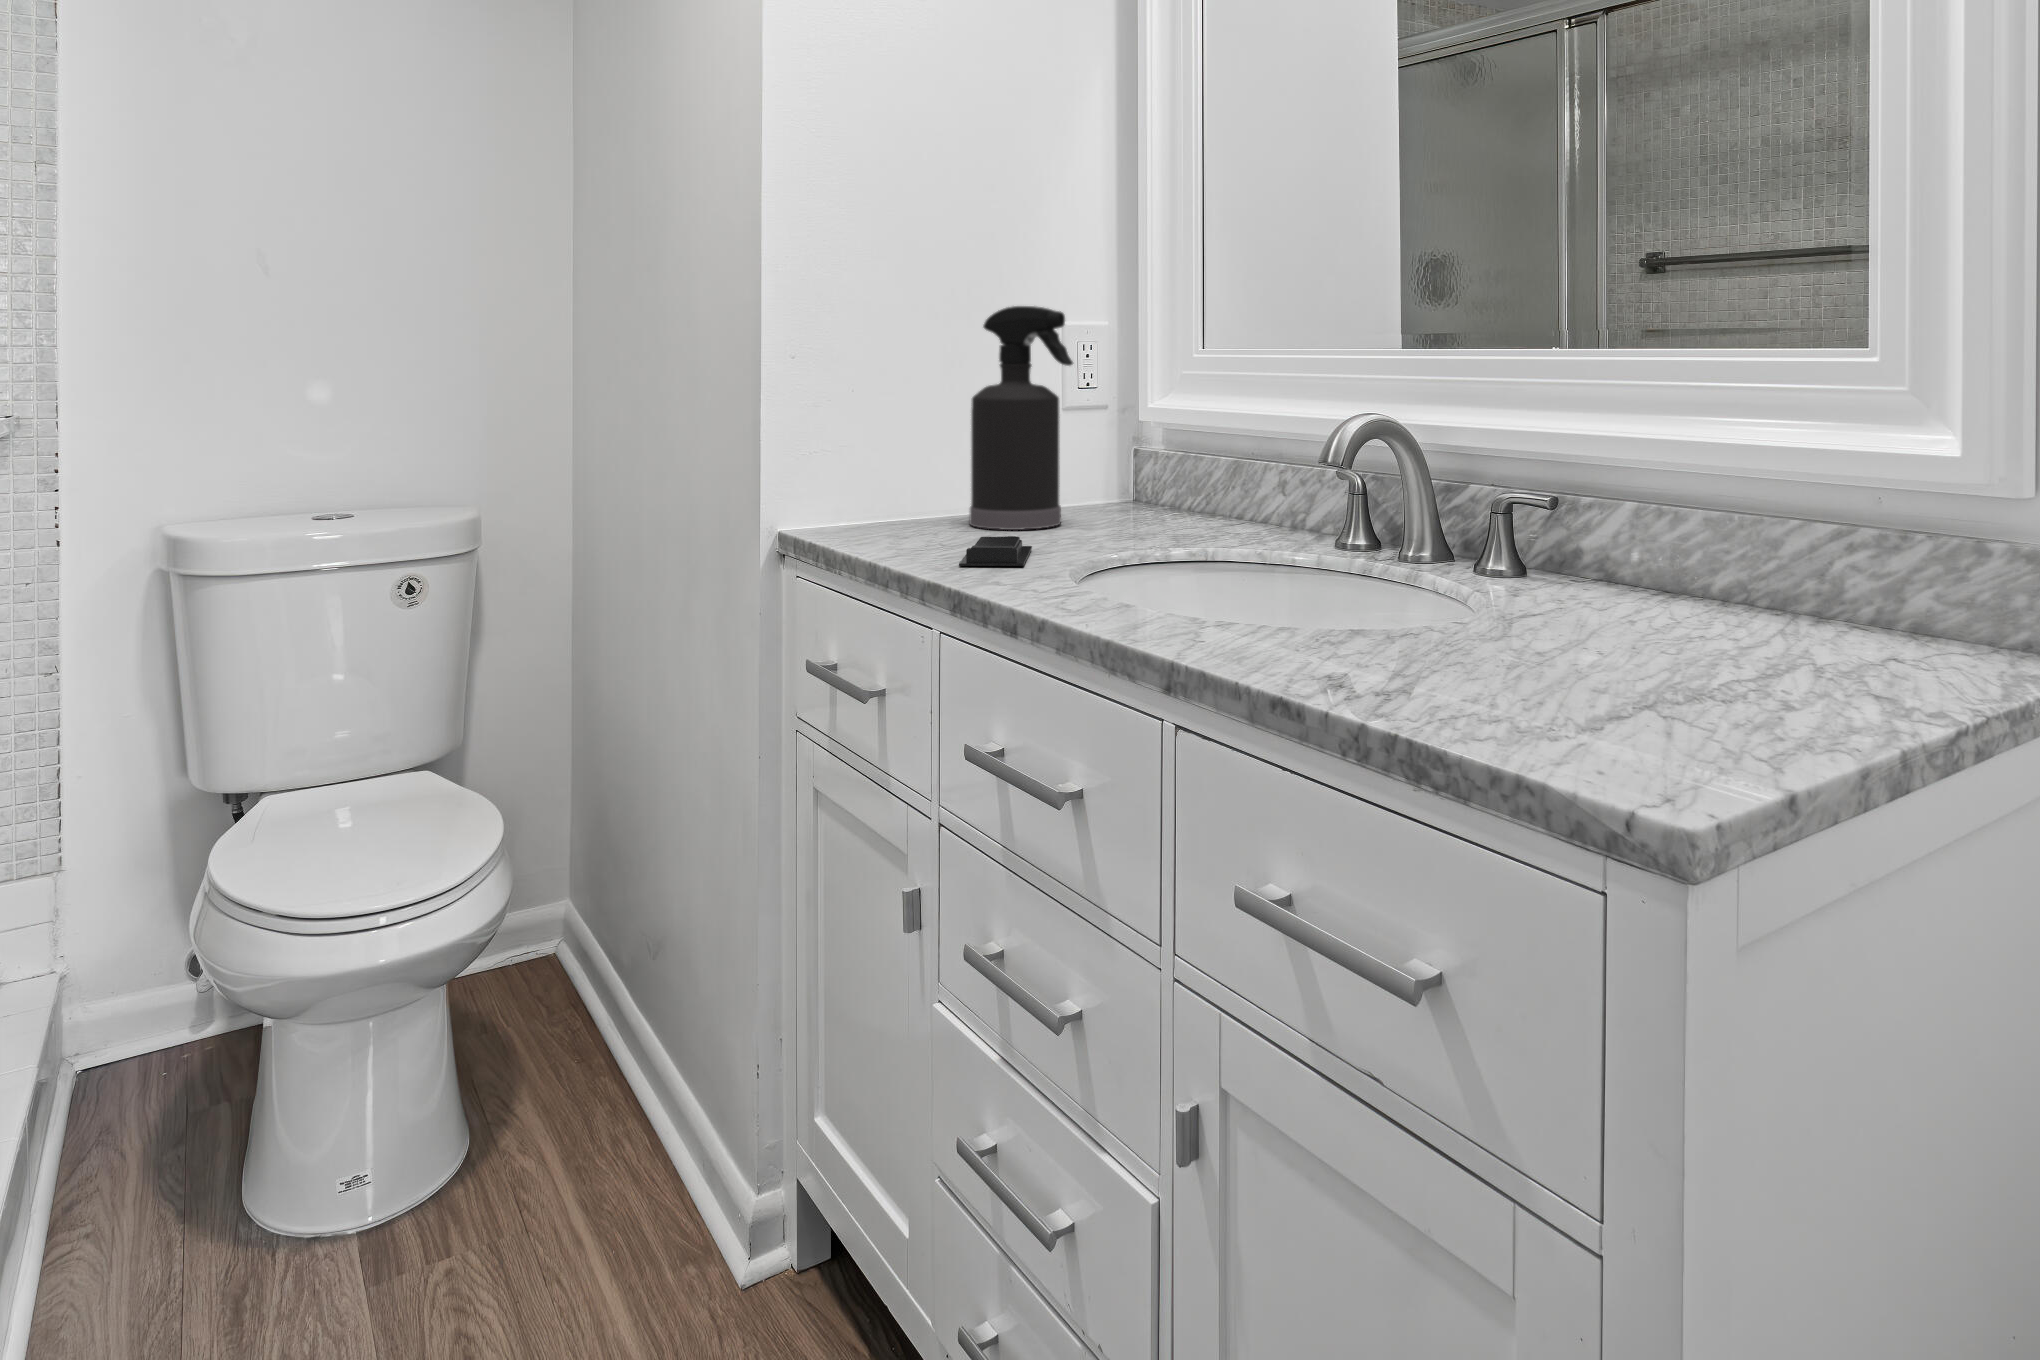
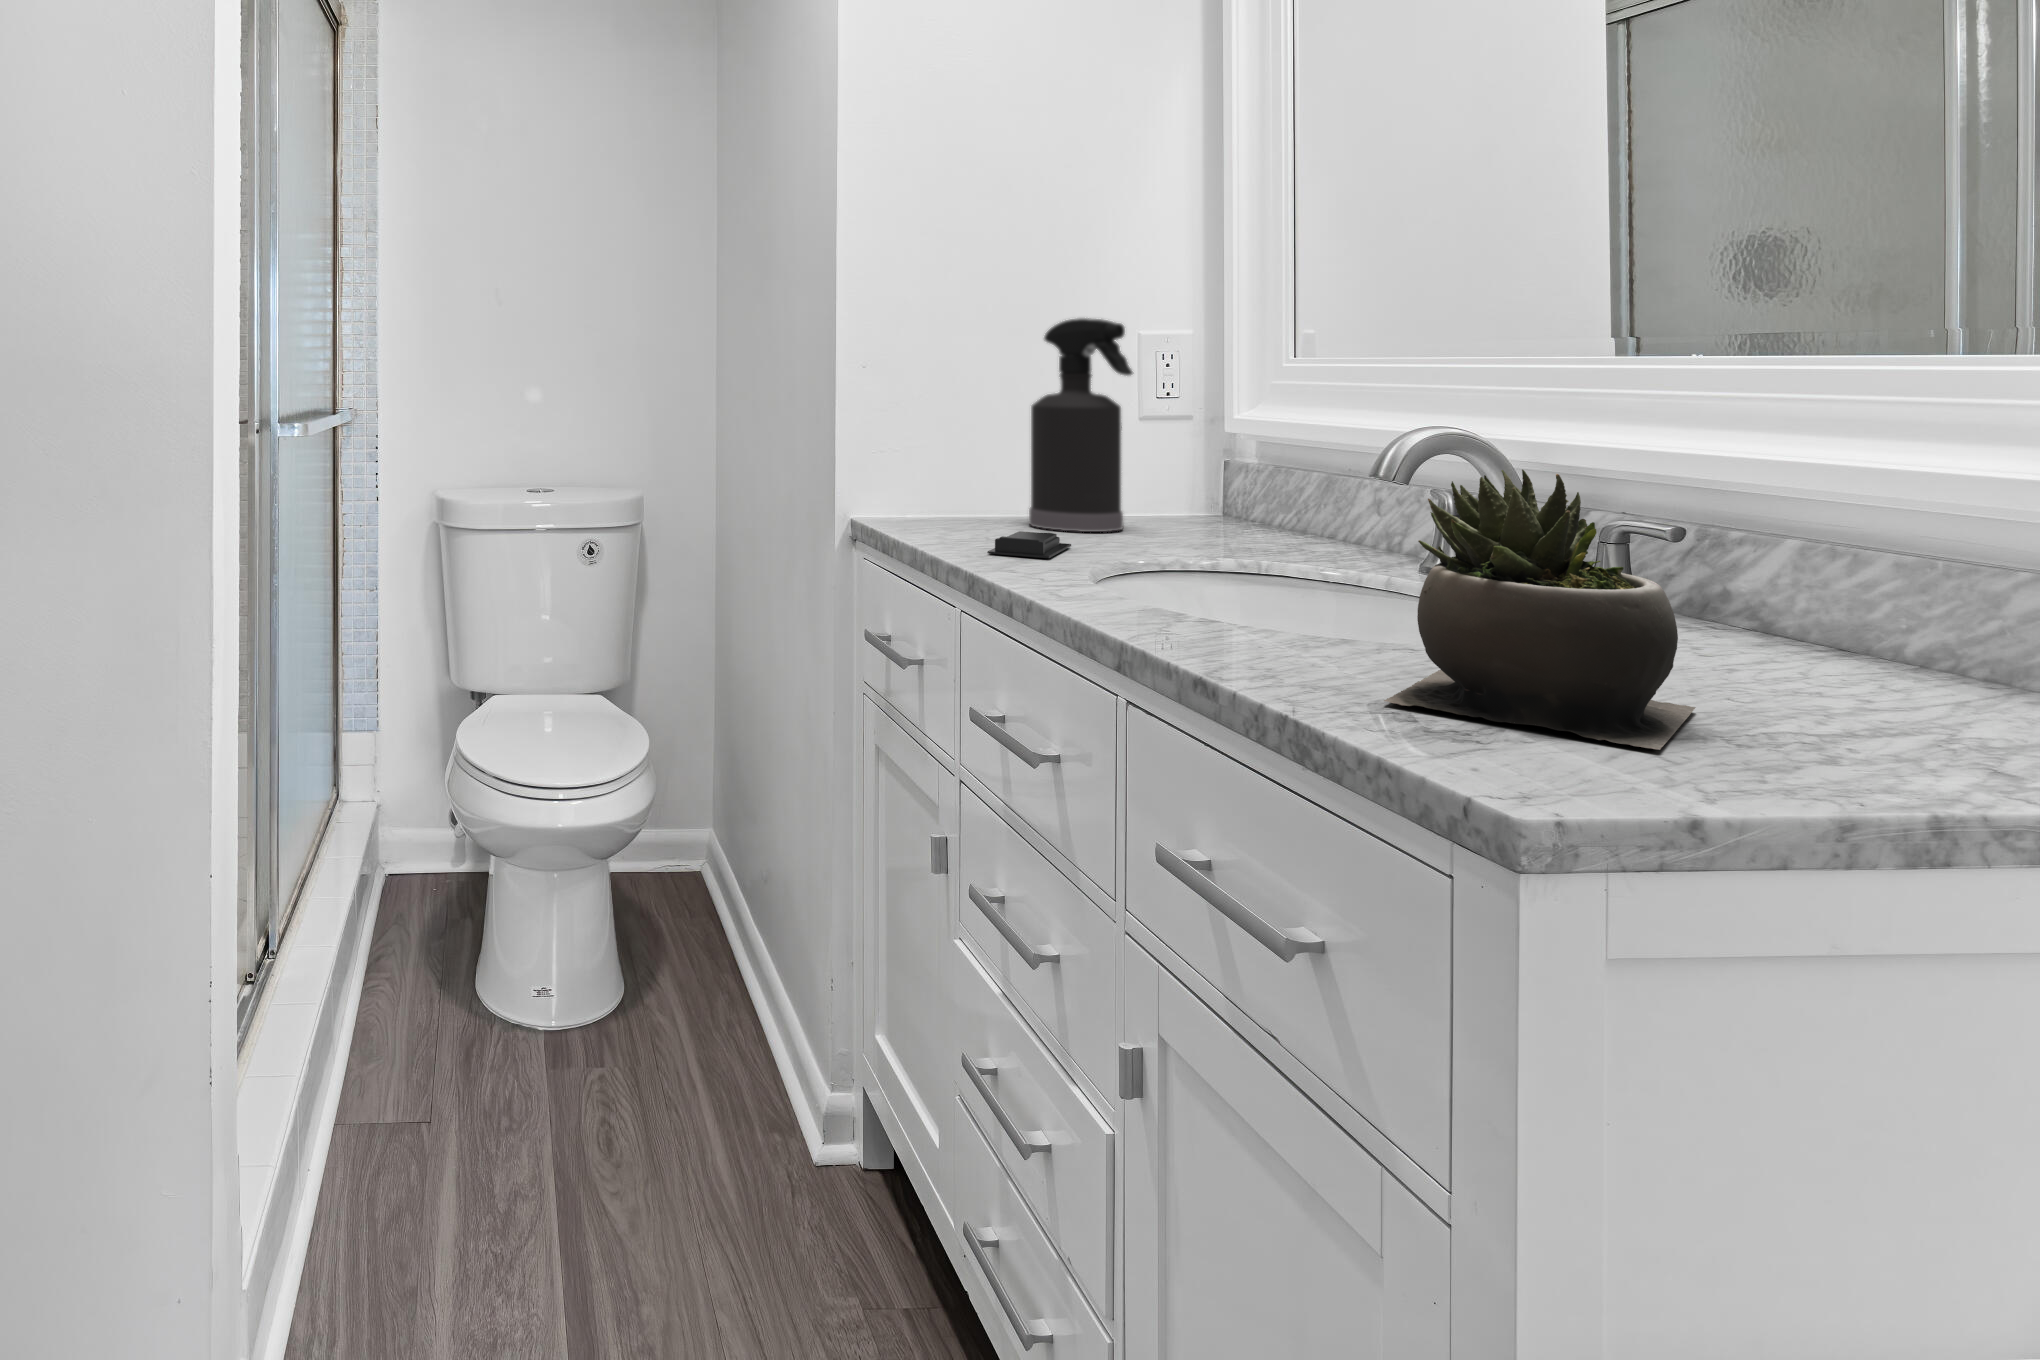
succulent plant: none [1452,466,1677,722] -> present [1384,469,1696,750]

